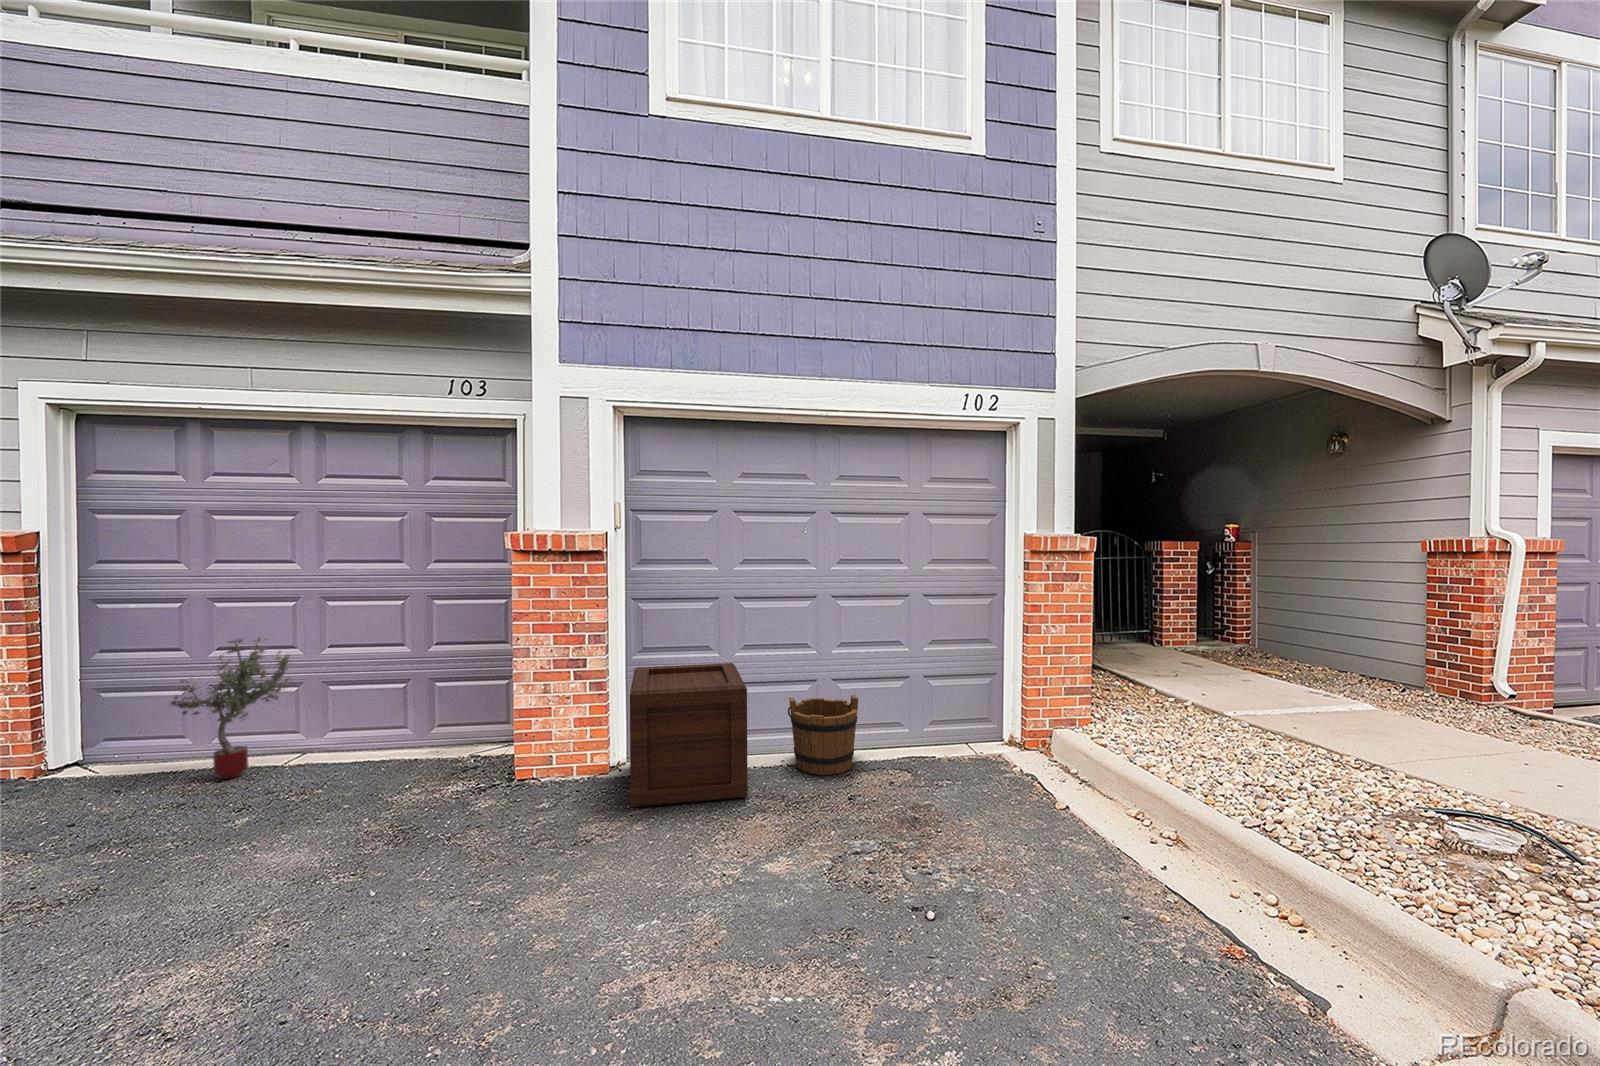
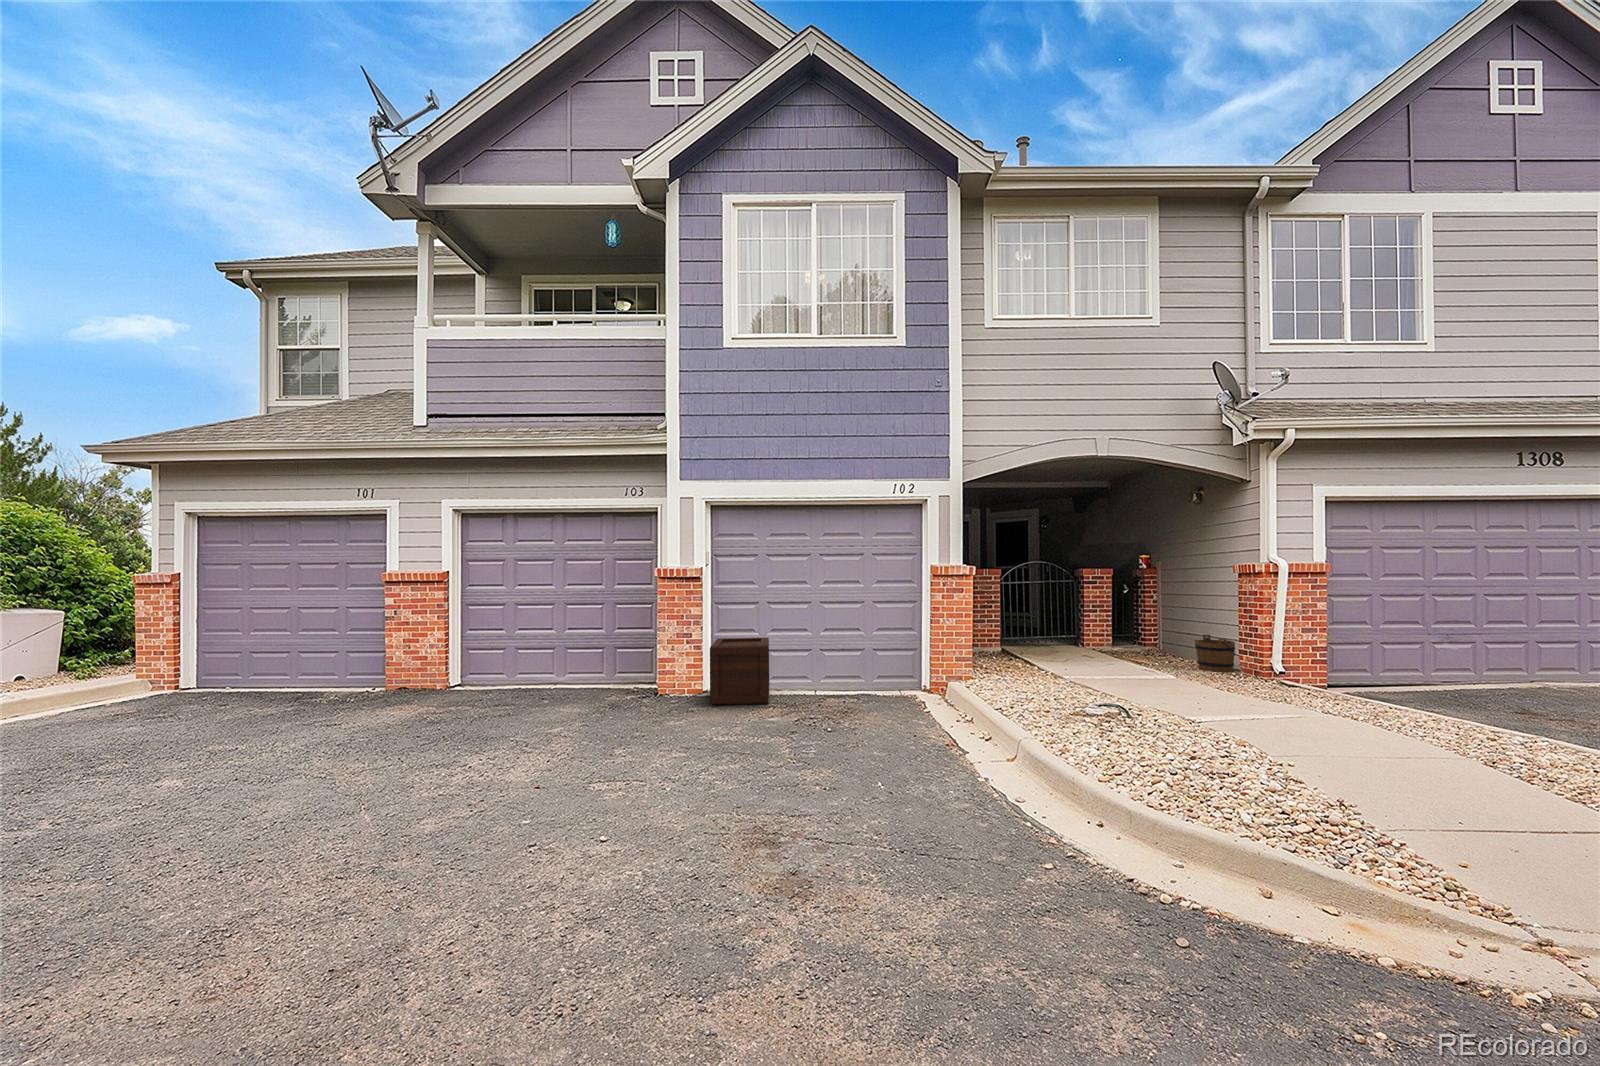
potted tree: present [170,637,292,779] -> none [498,621,553,690]
bucket: present [788,695,858,775] -> present [1195,635,1236,672]

